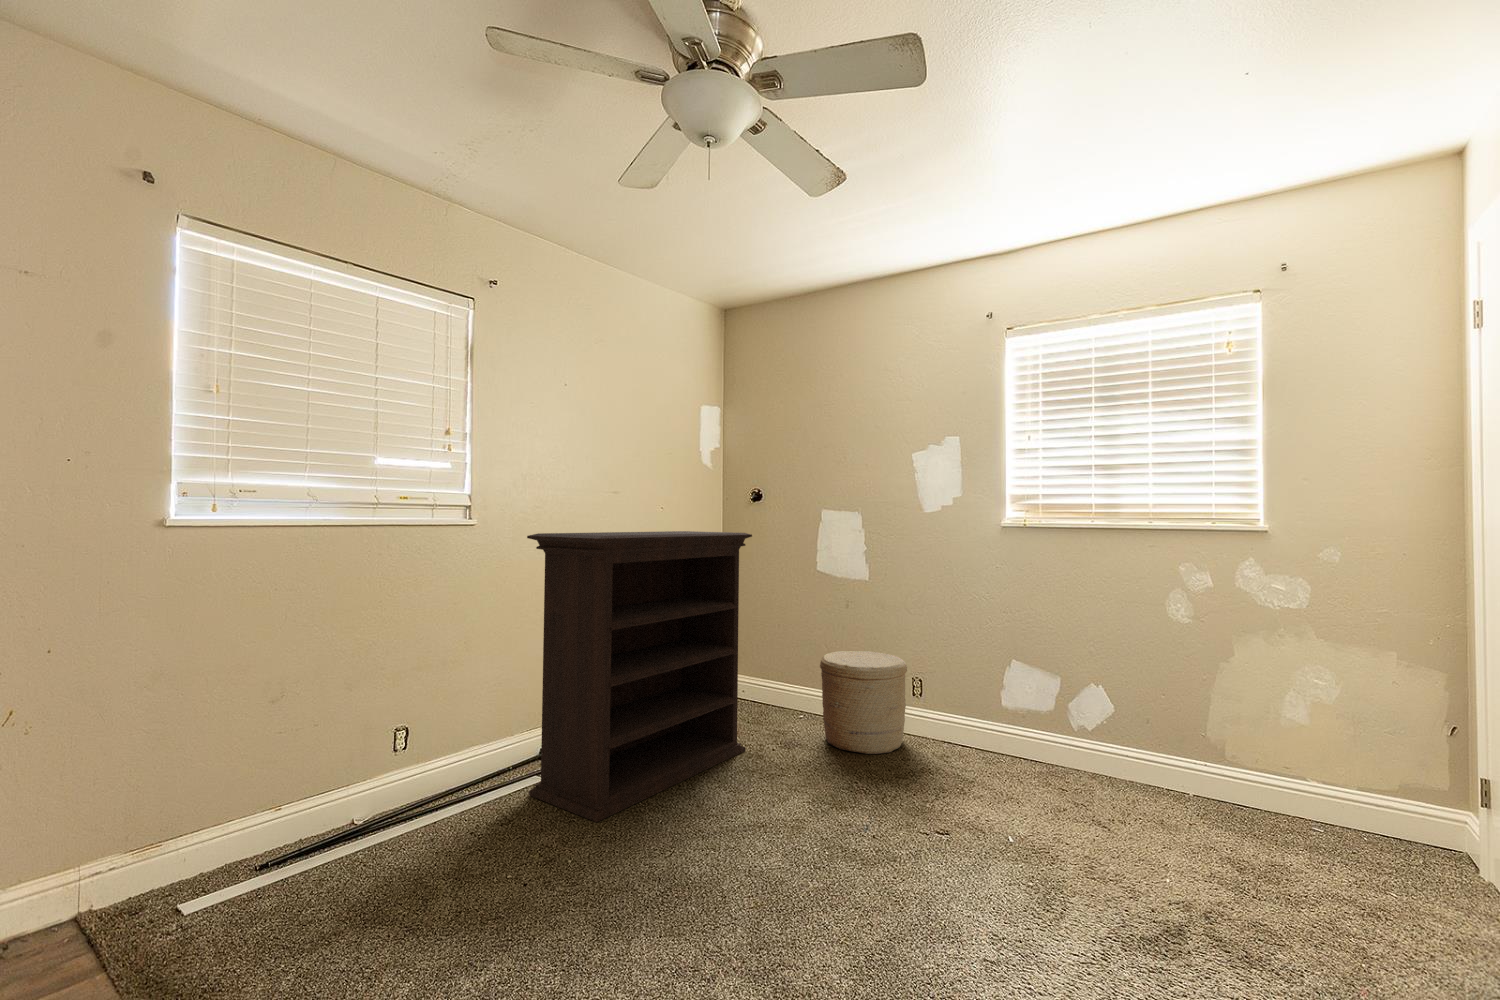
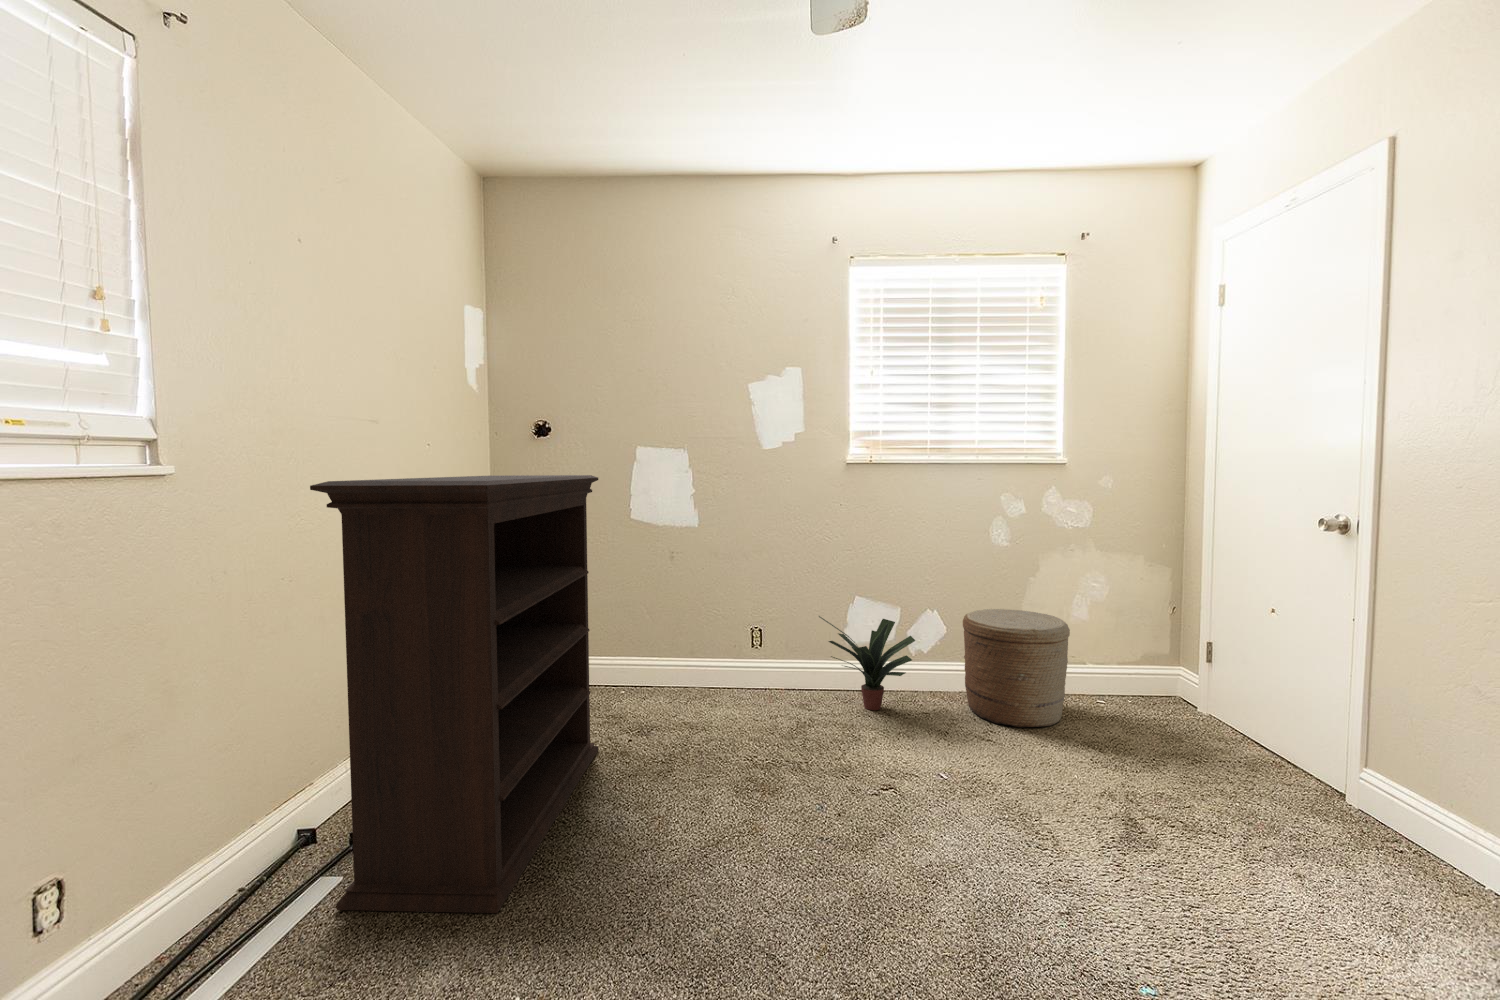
woven basket: present [820,651,907,754] -> present [963,609,1070,728]
potted plant: none [956,672,1061,776] -> present [819,616,915,710]

